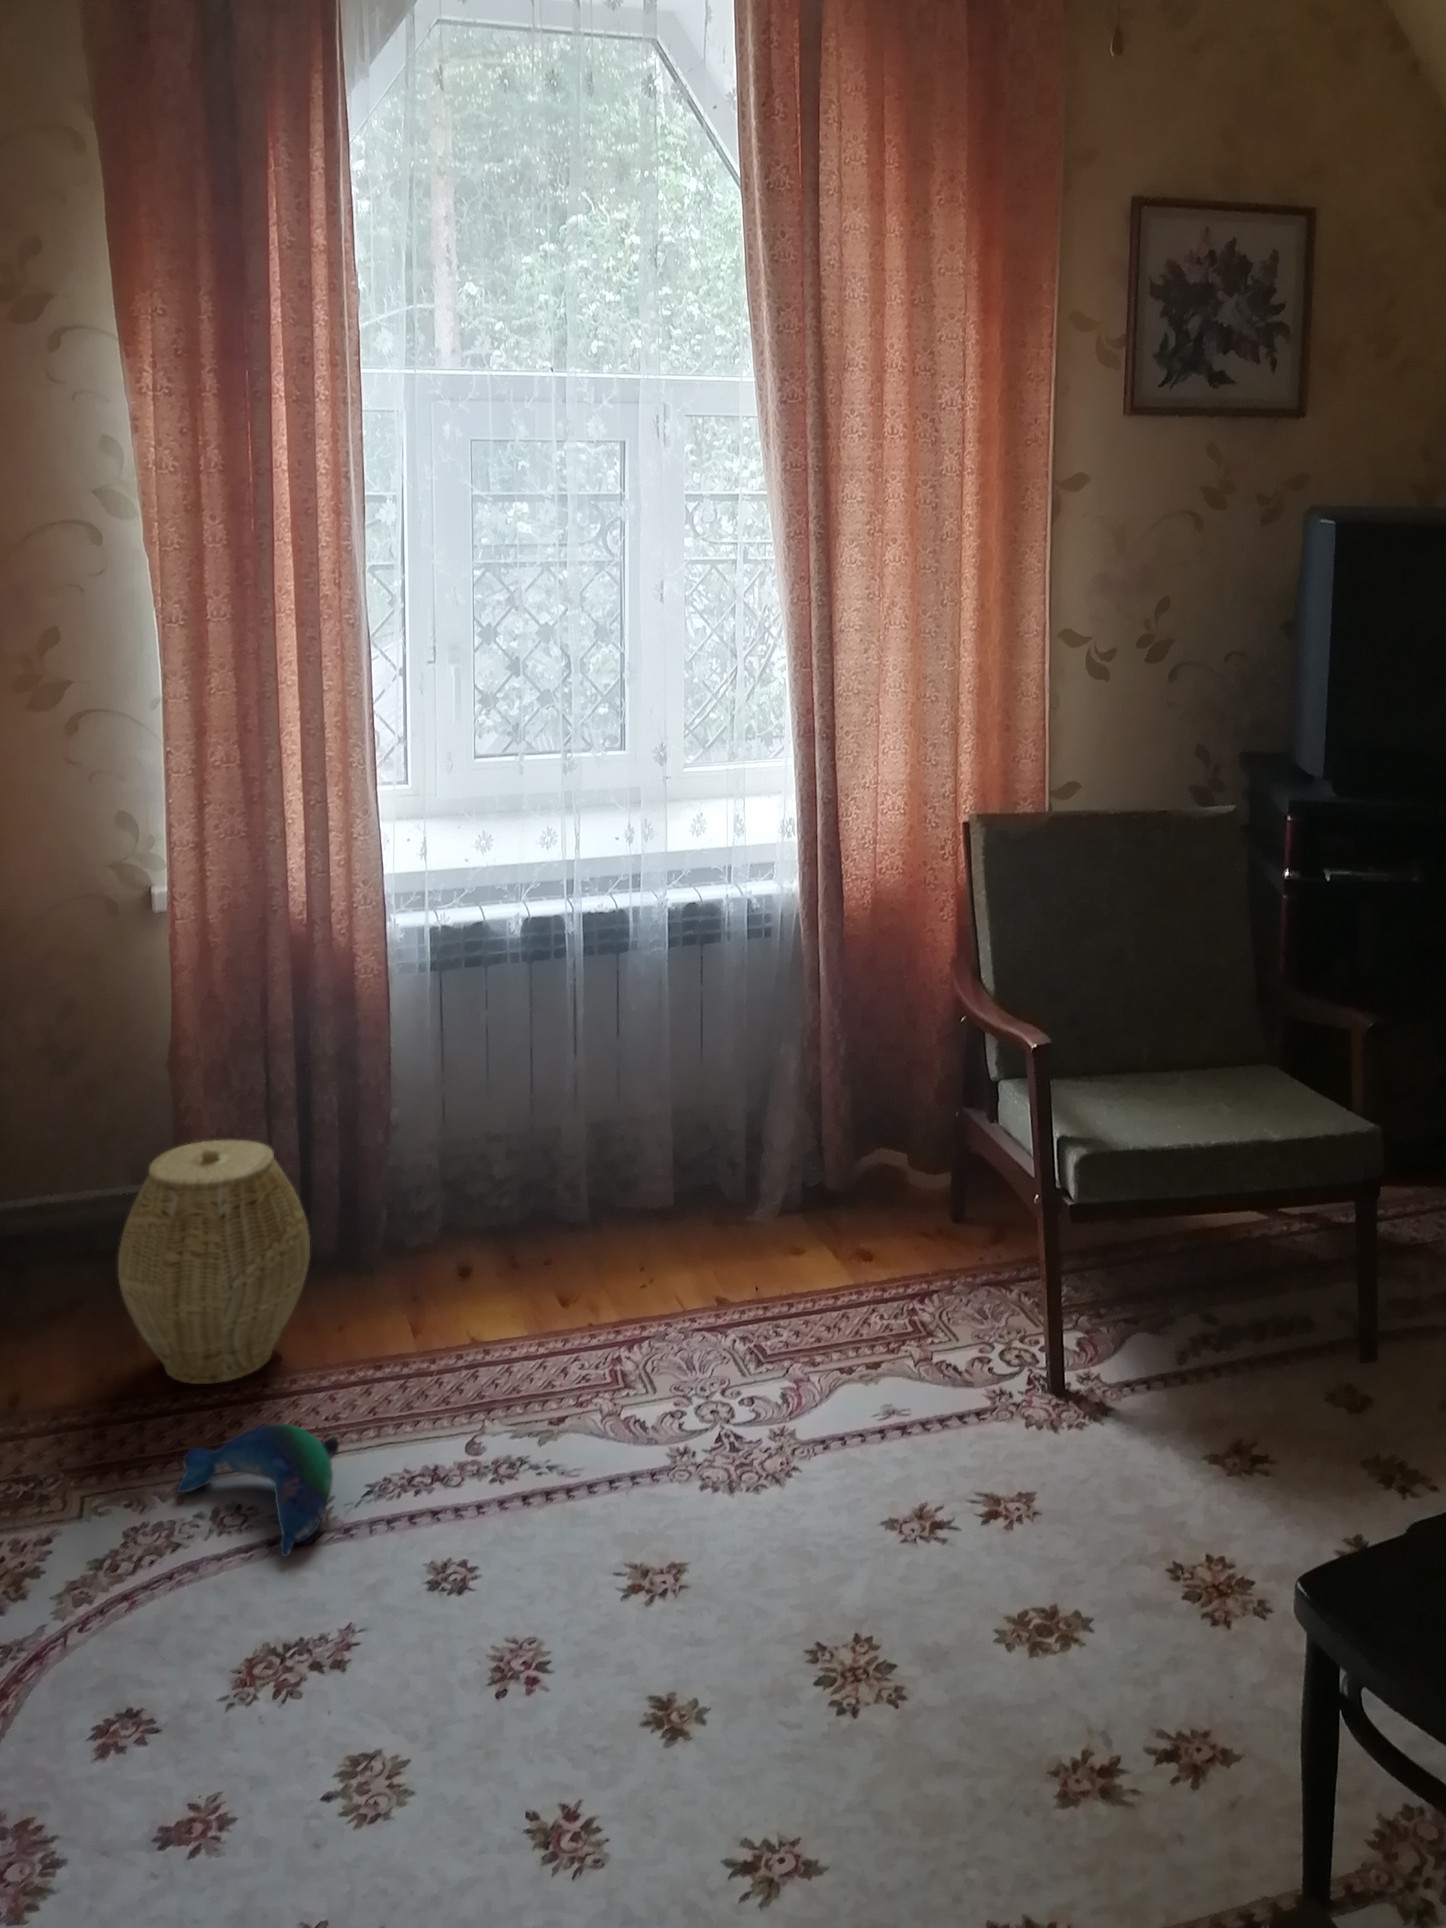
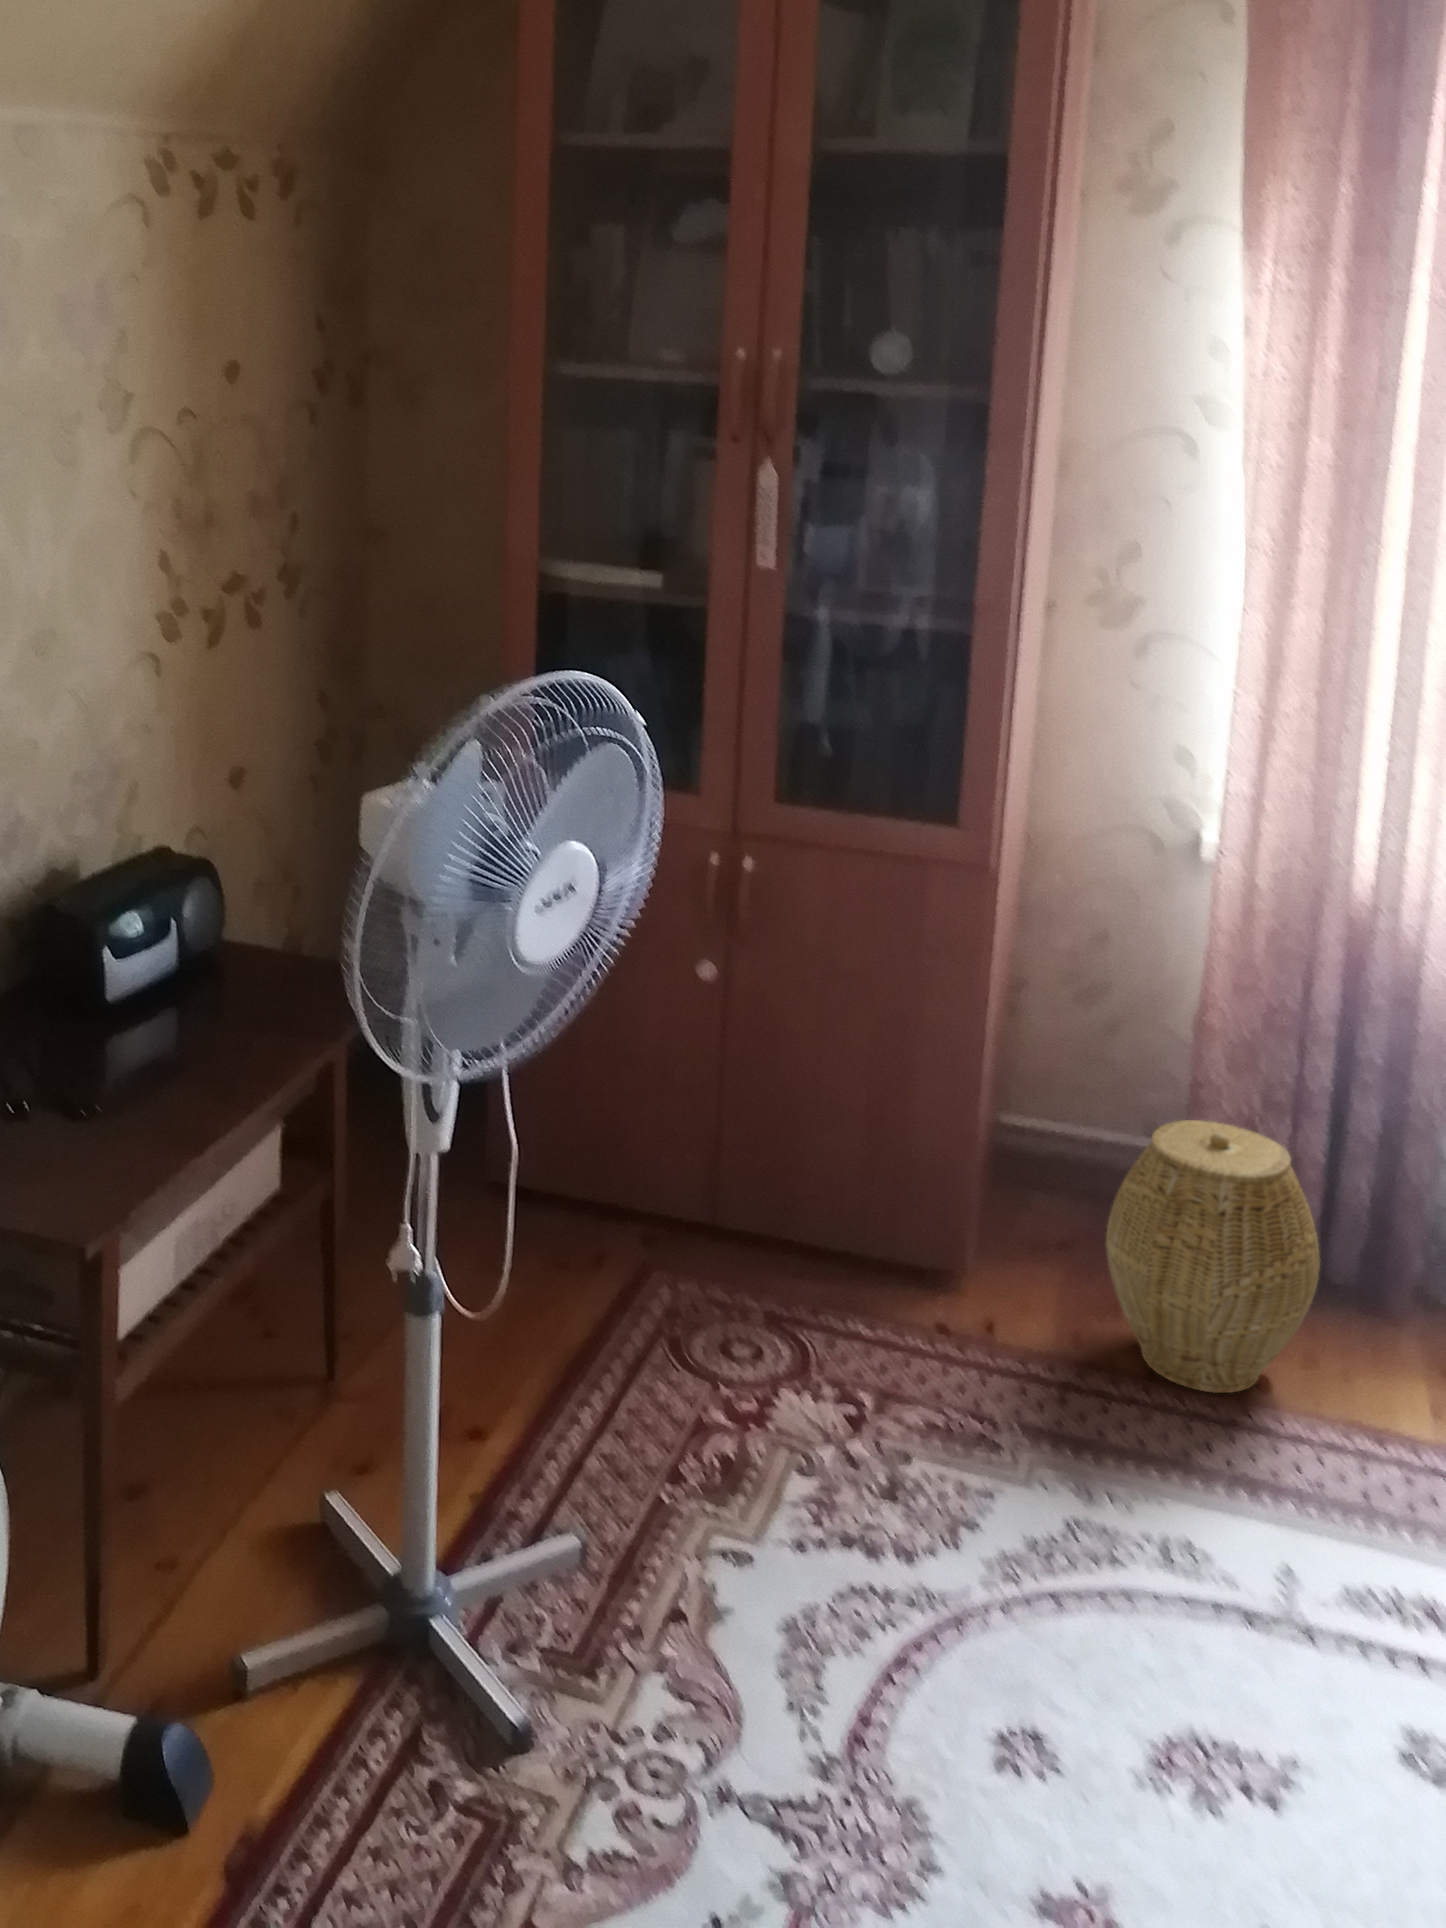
plush toy: present [178,1424,339,1557] -> none [1128,1457,1316,1633]

